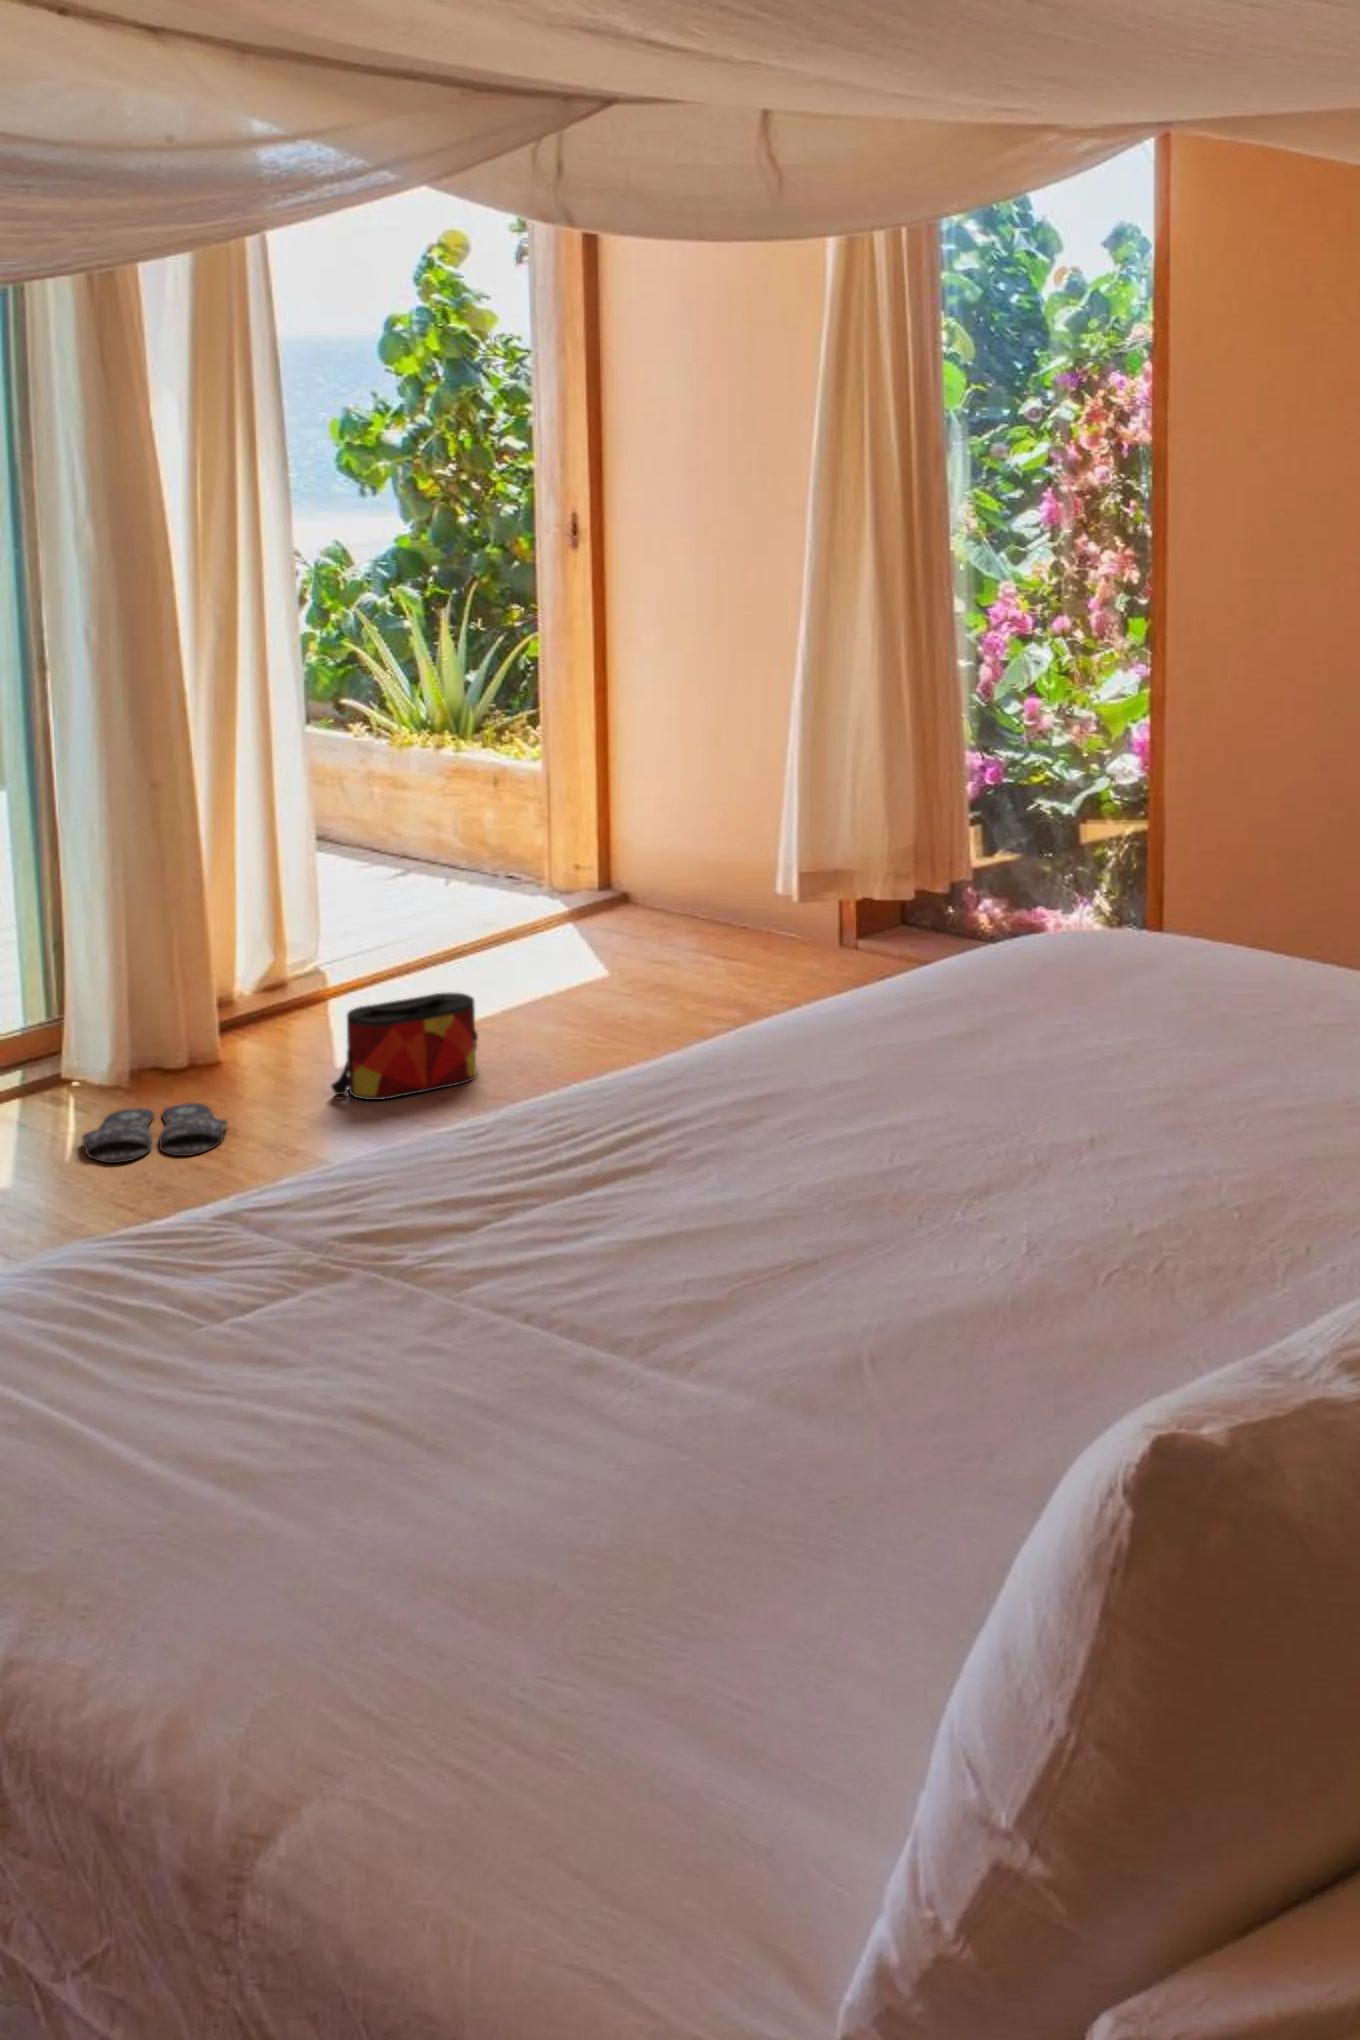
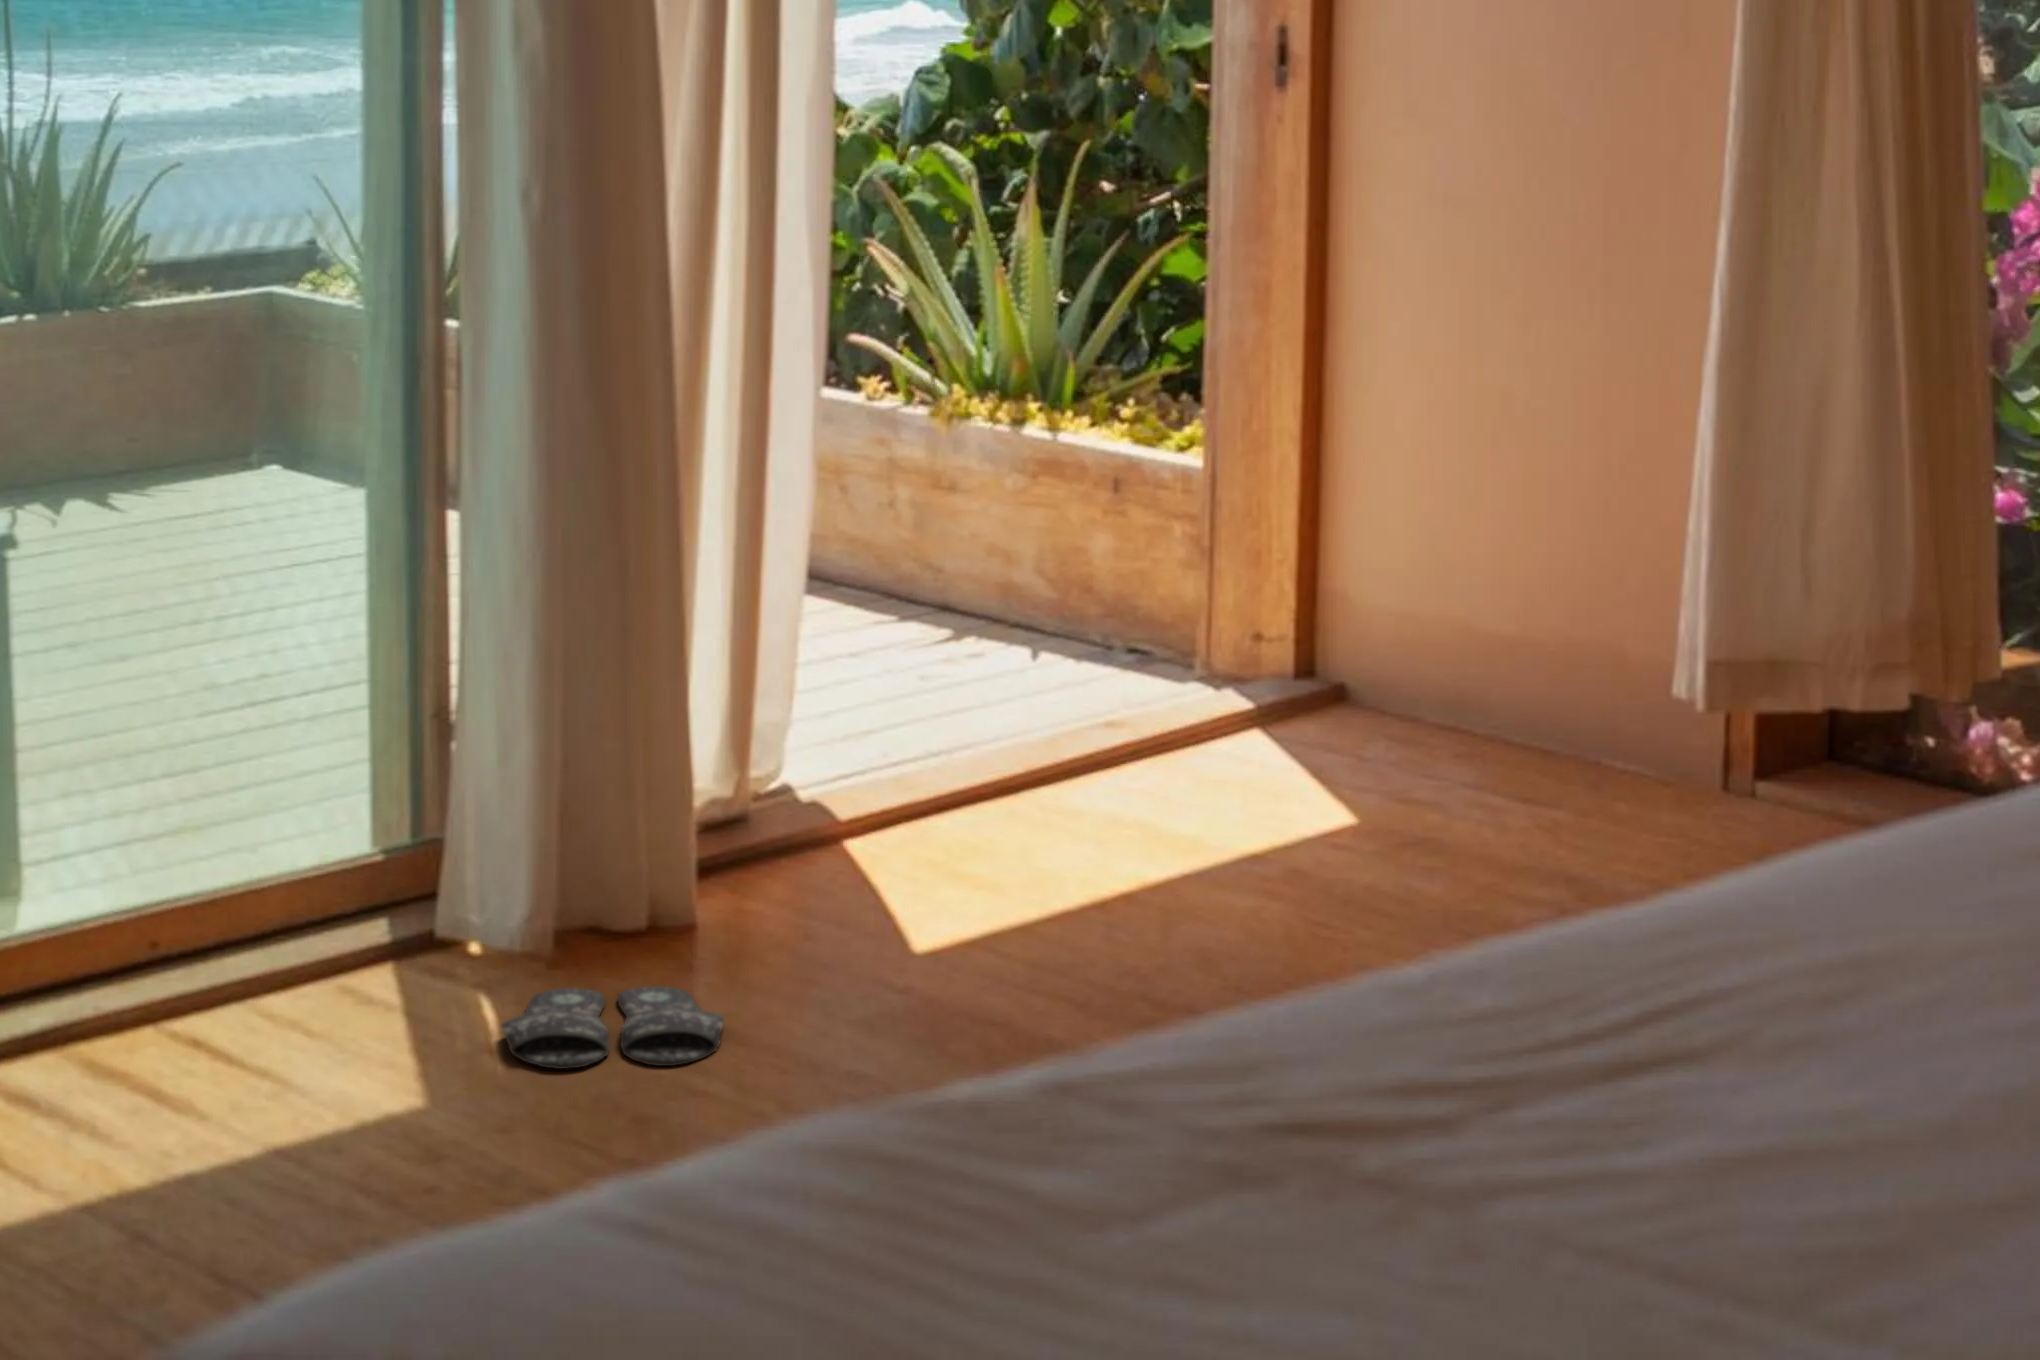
bag: present [331,992,478,1100] -> none [881,831,1117,1000]

